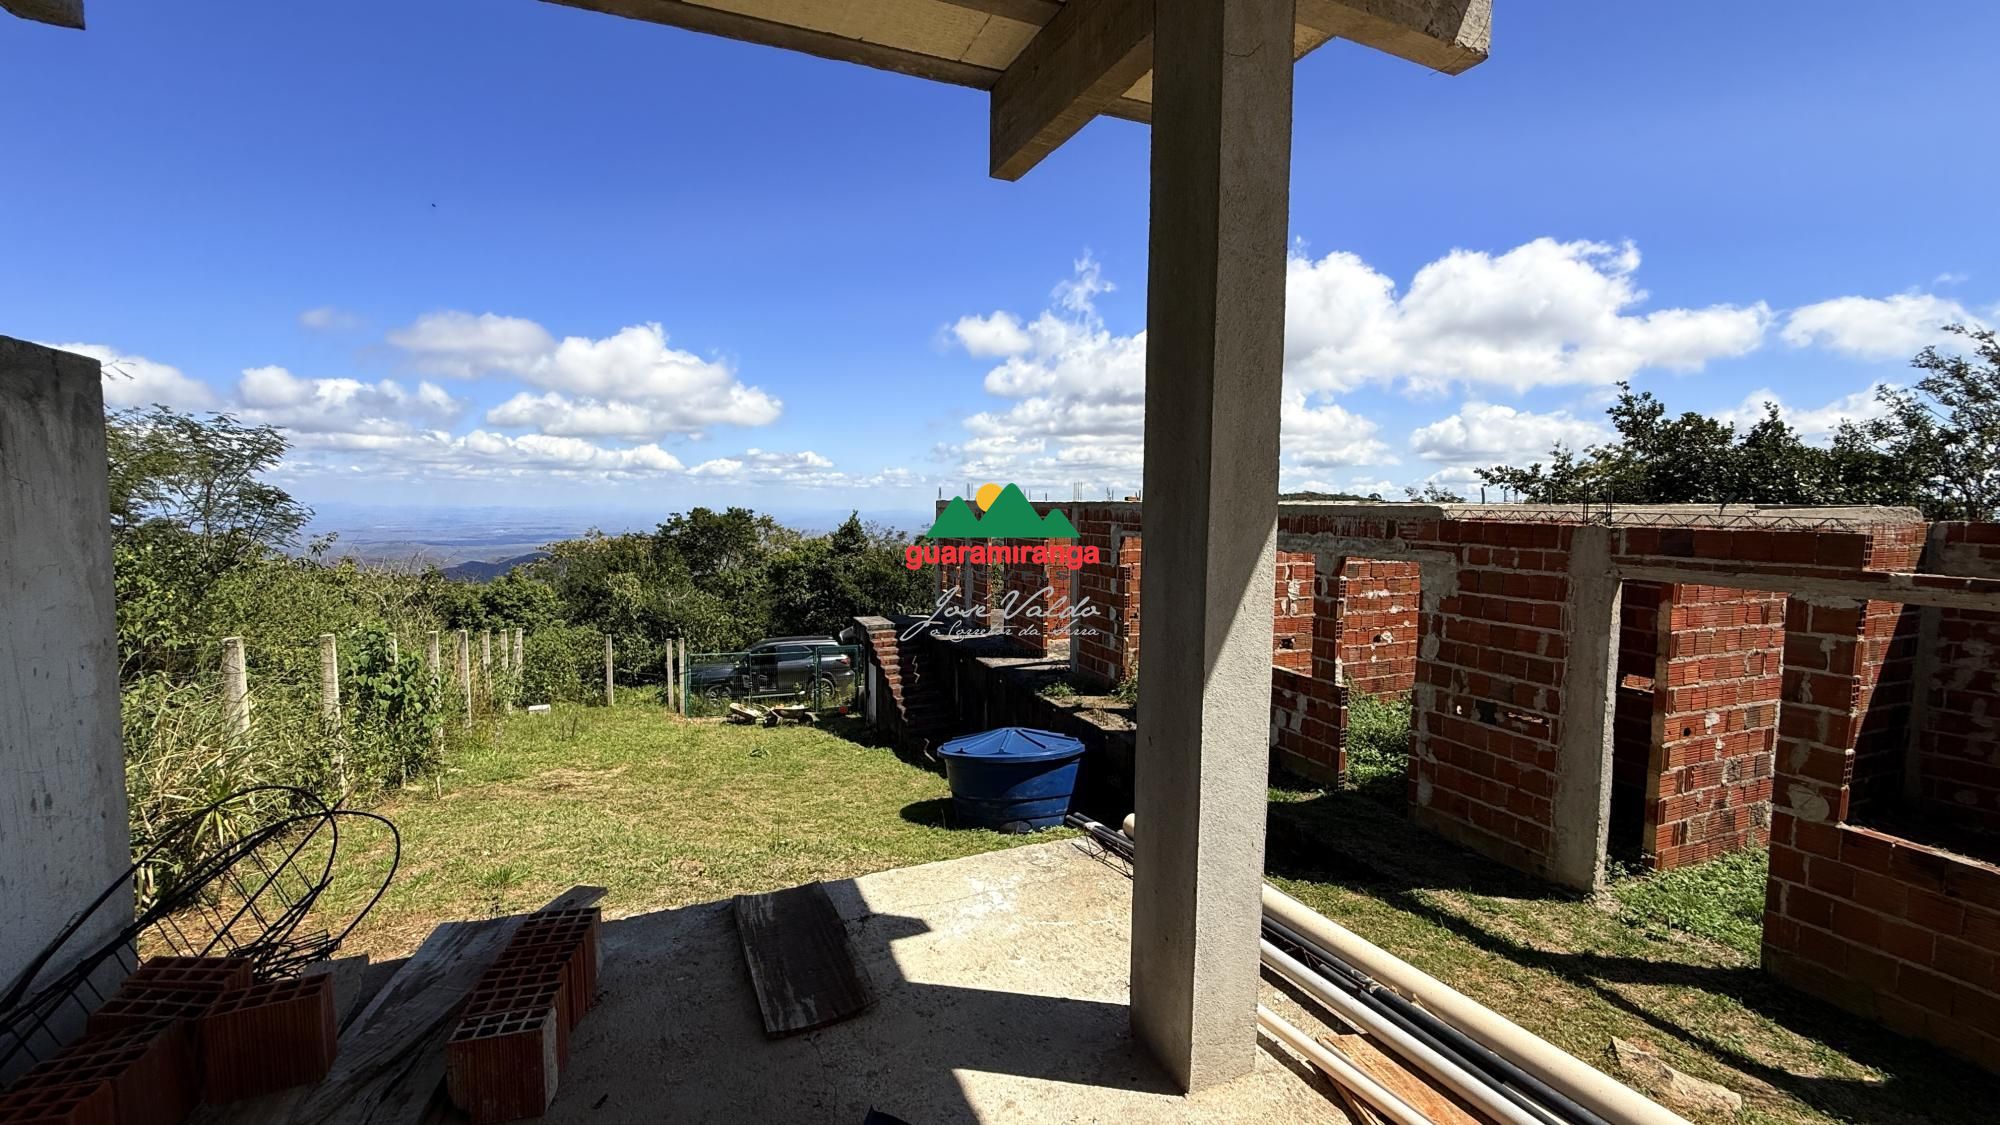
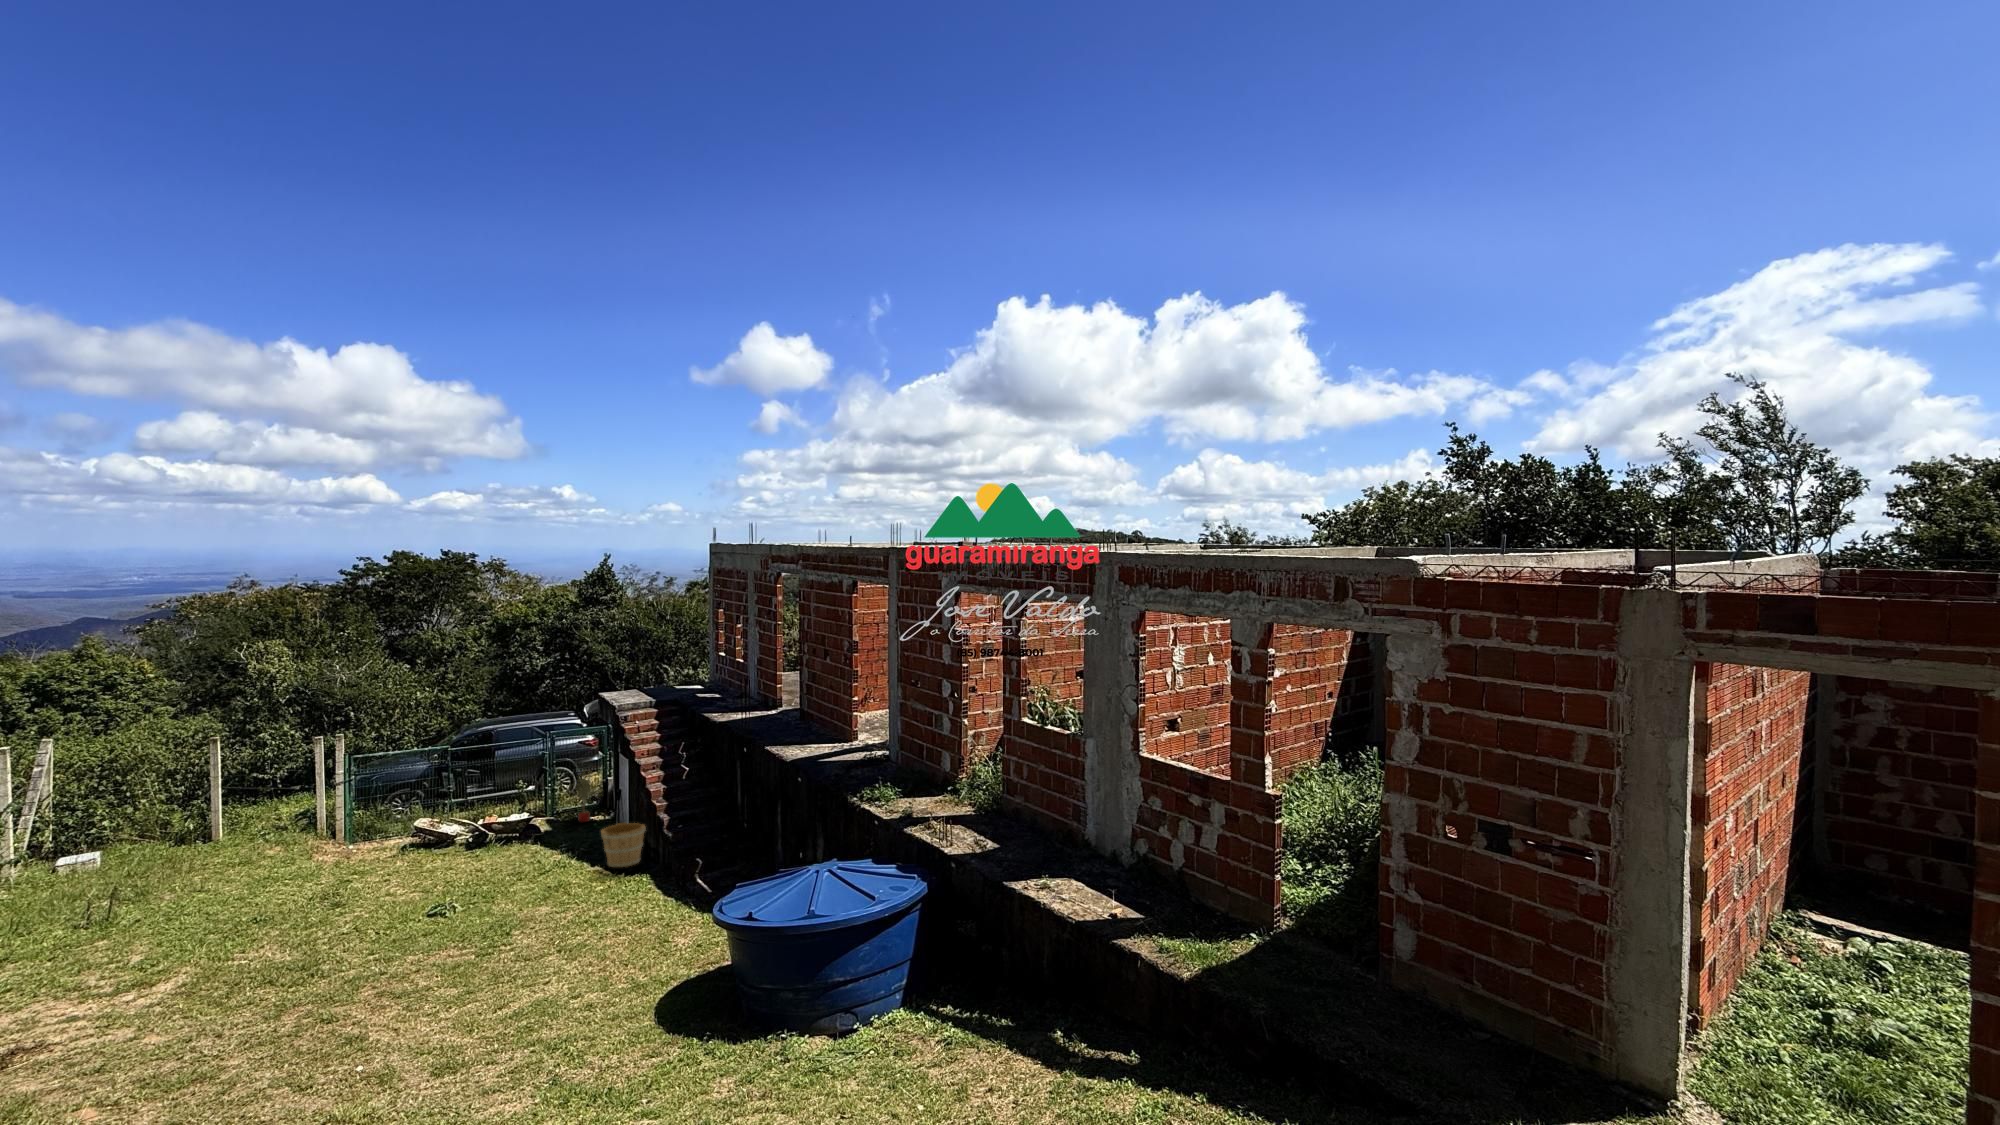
wooden bucket: none [858,711,889,743] -> present [601,823,646,867]

